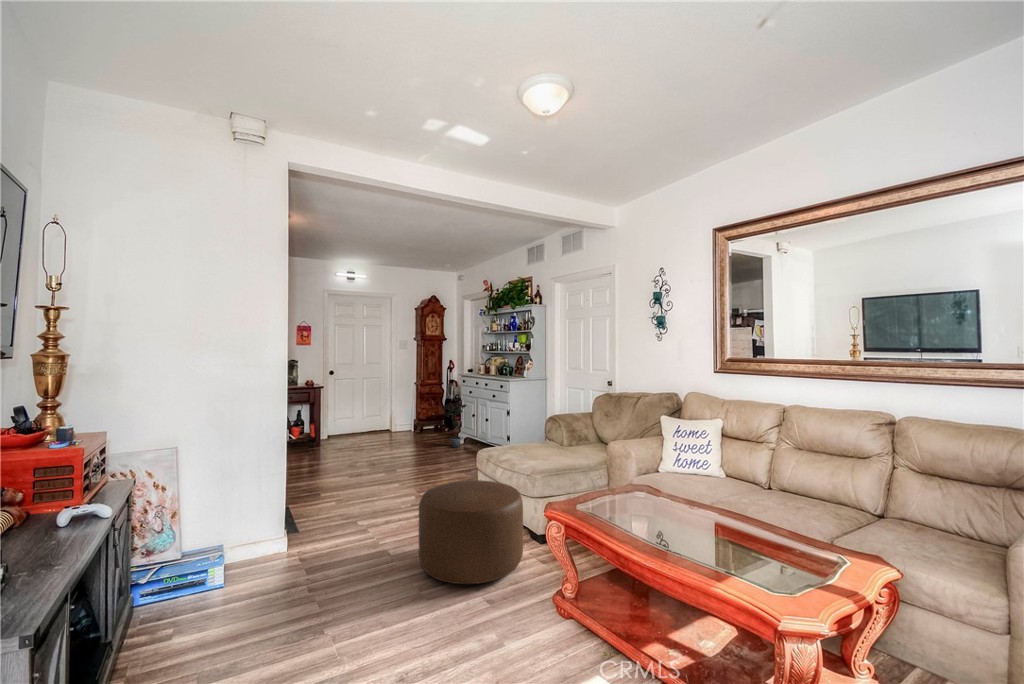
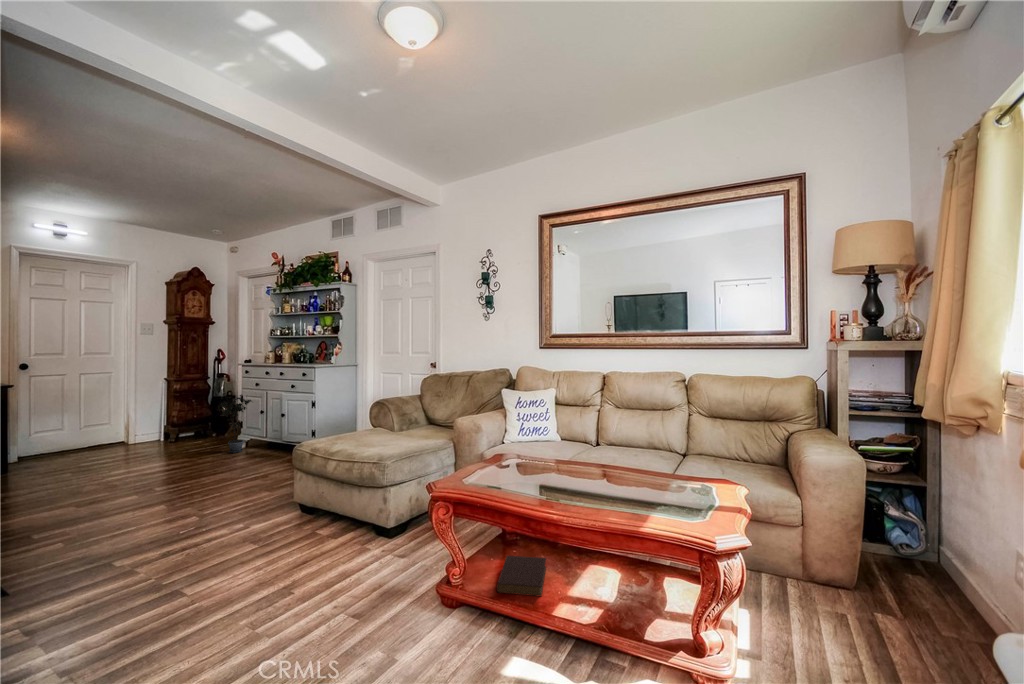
ottoman: present [419,480,523,584] -> none [239,476,381,608]
book: none [606,586,668,635] -> present [496,556,546,596]

